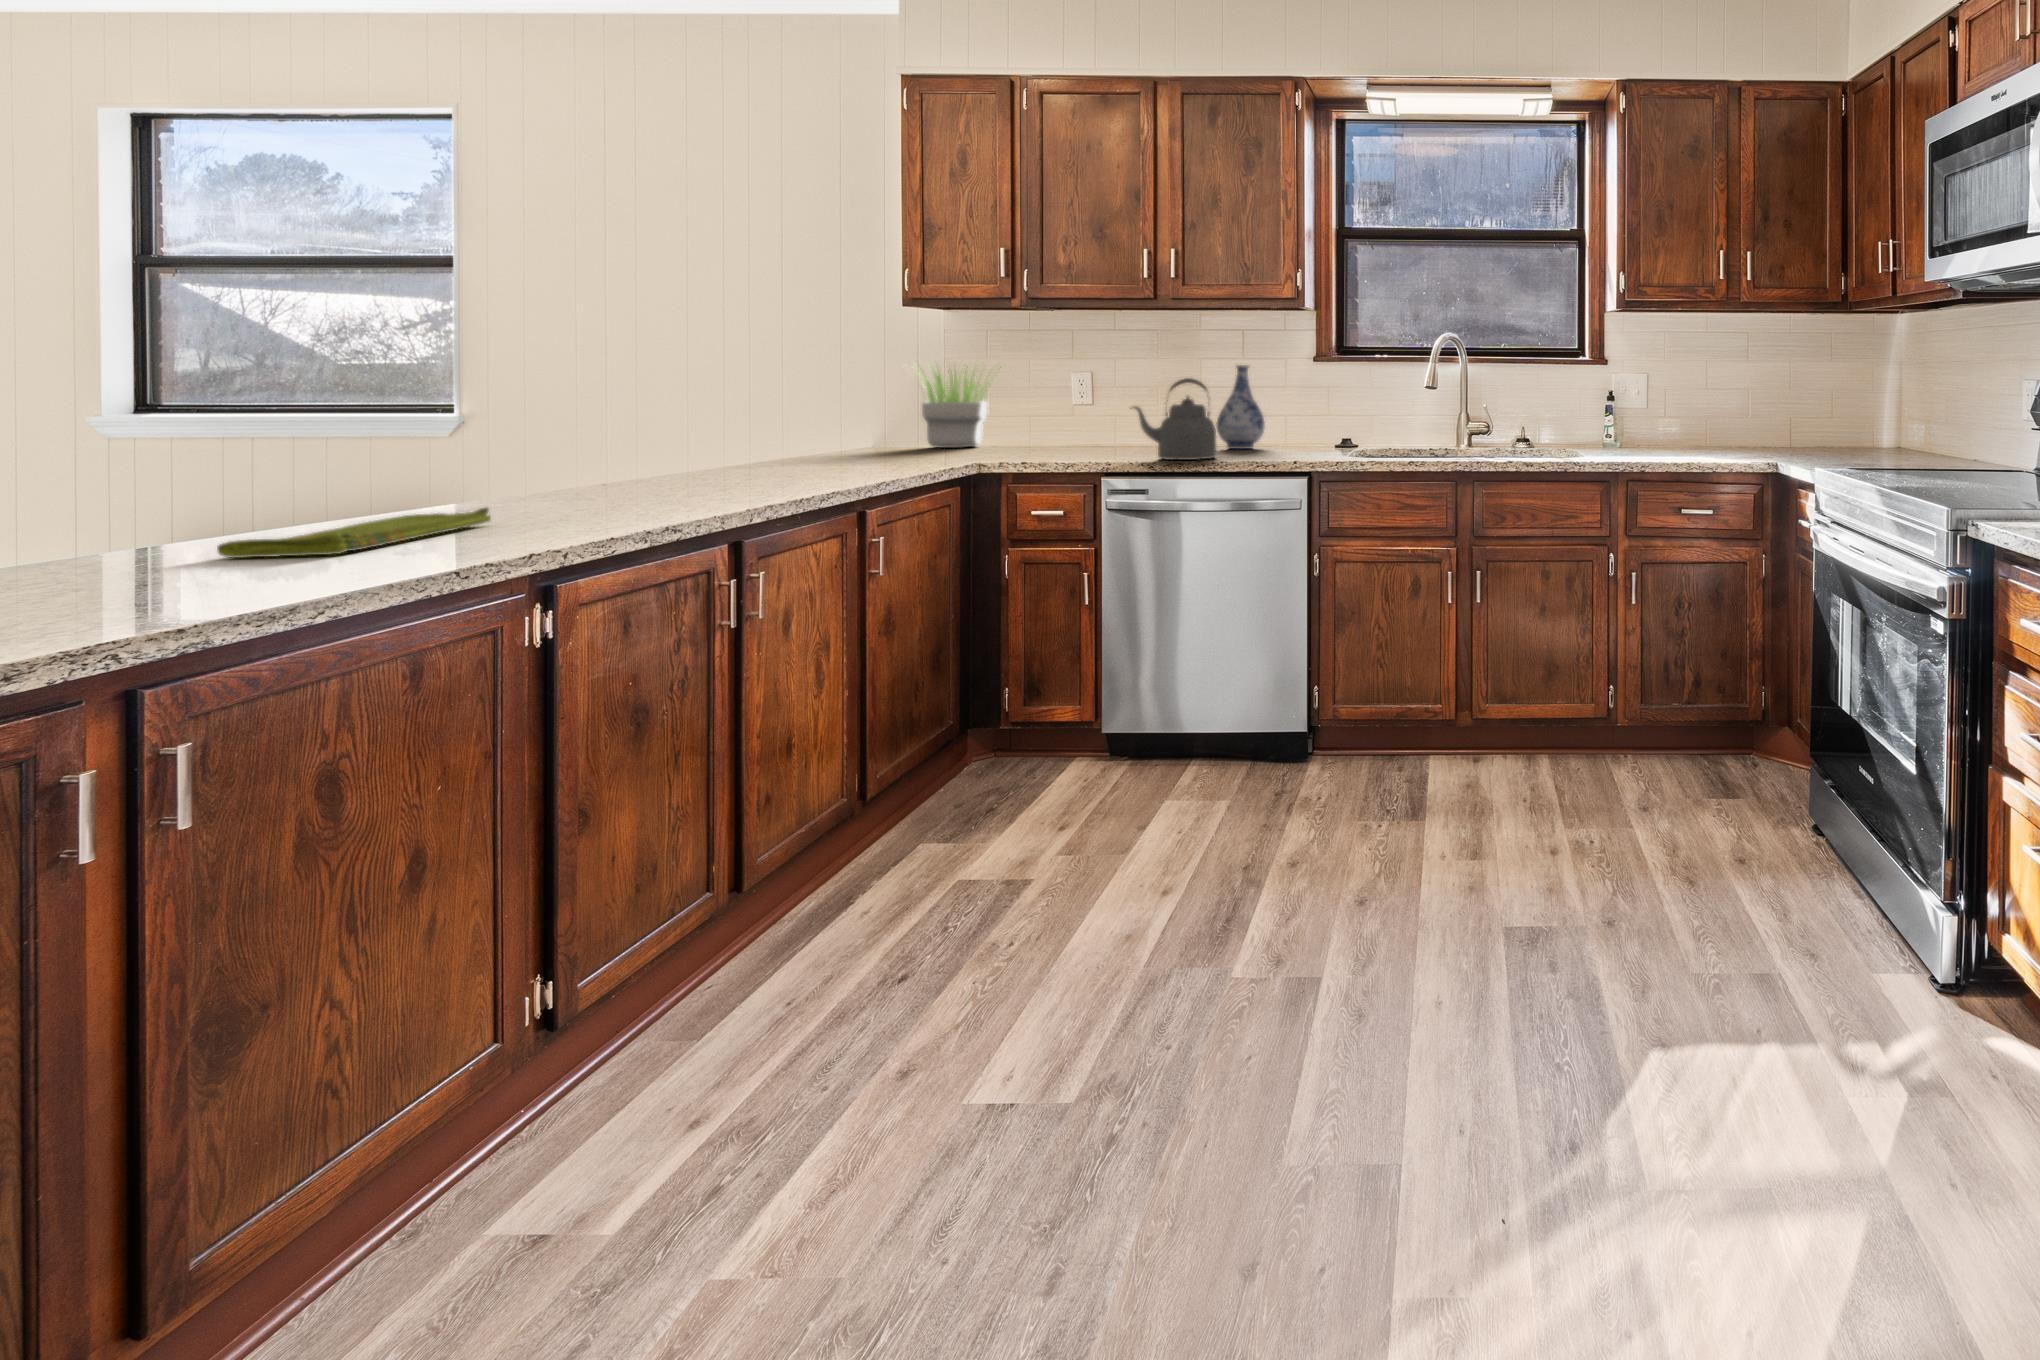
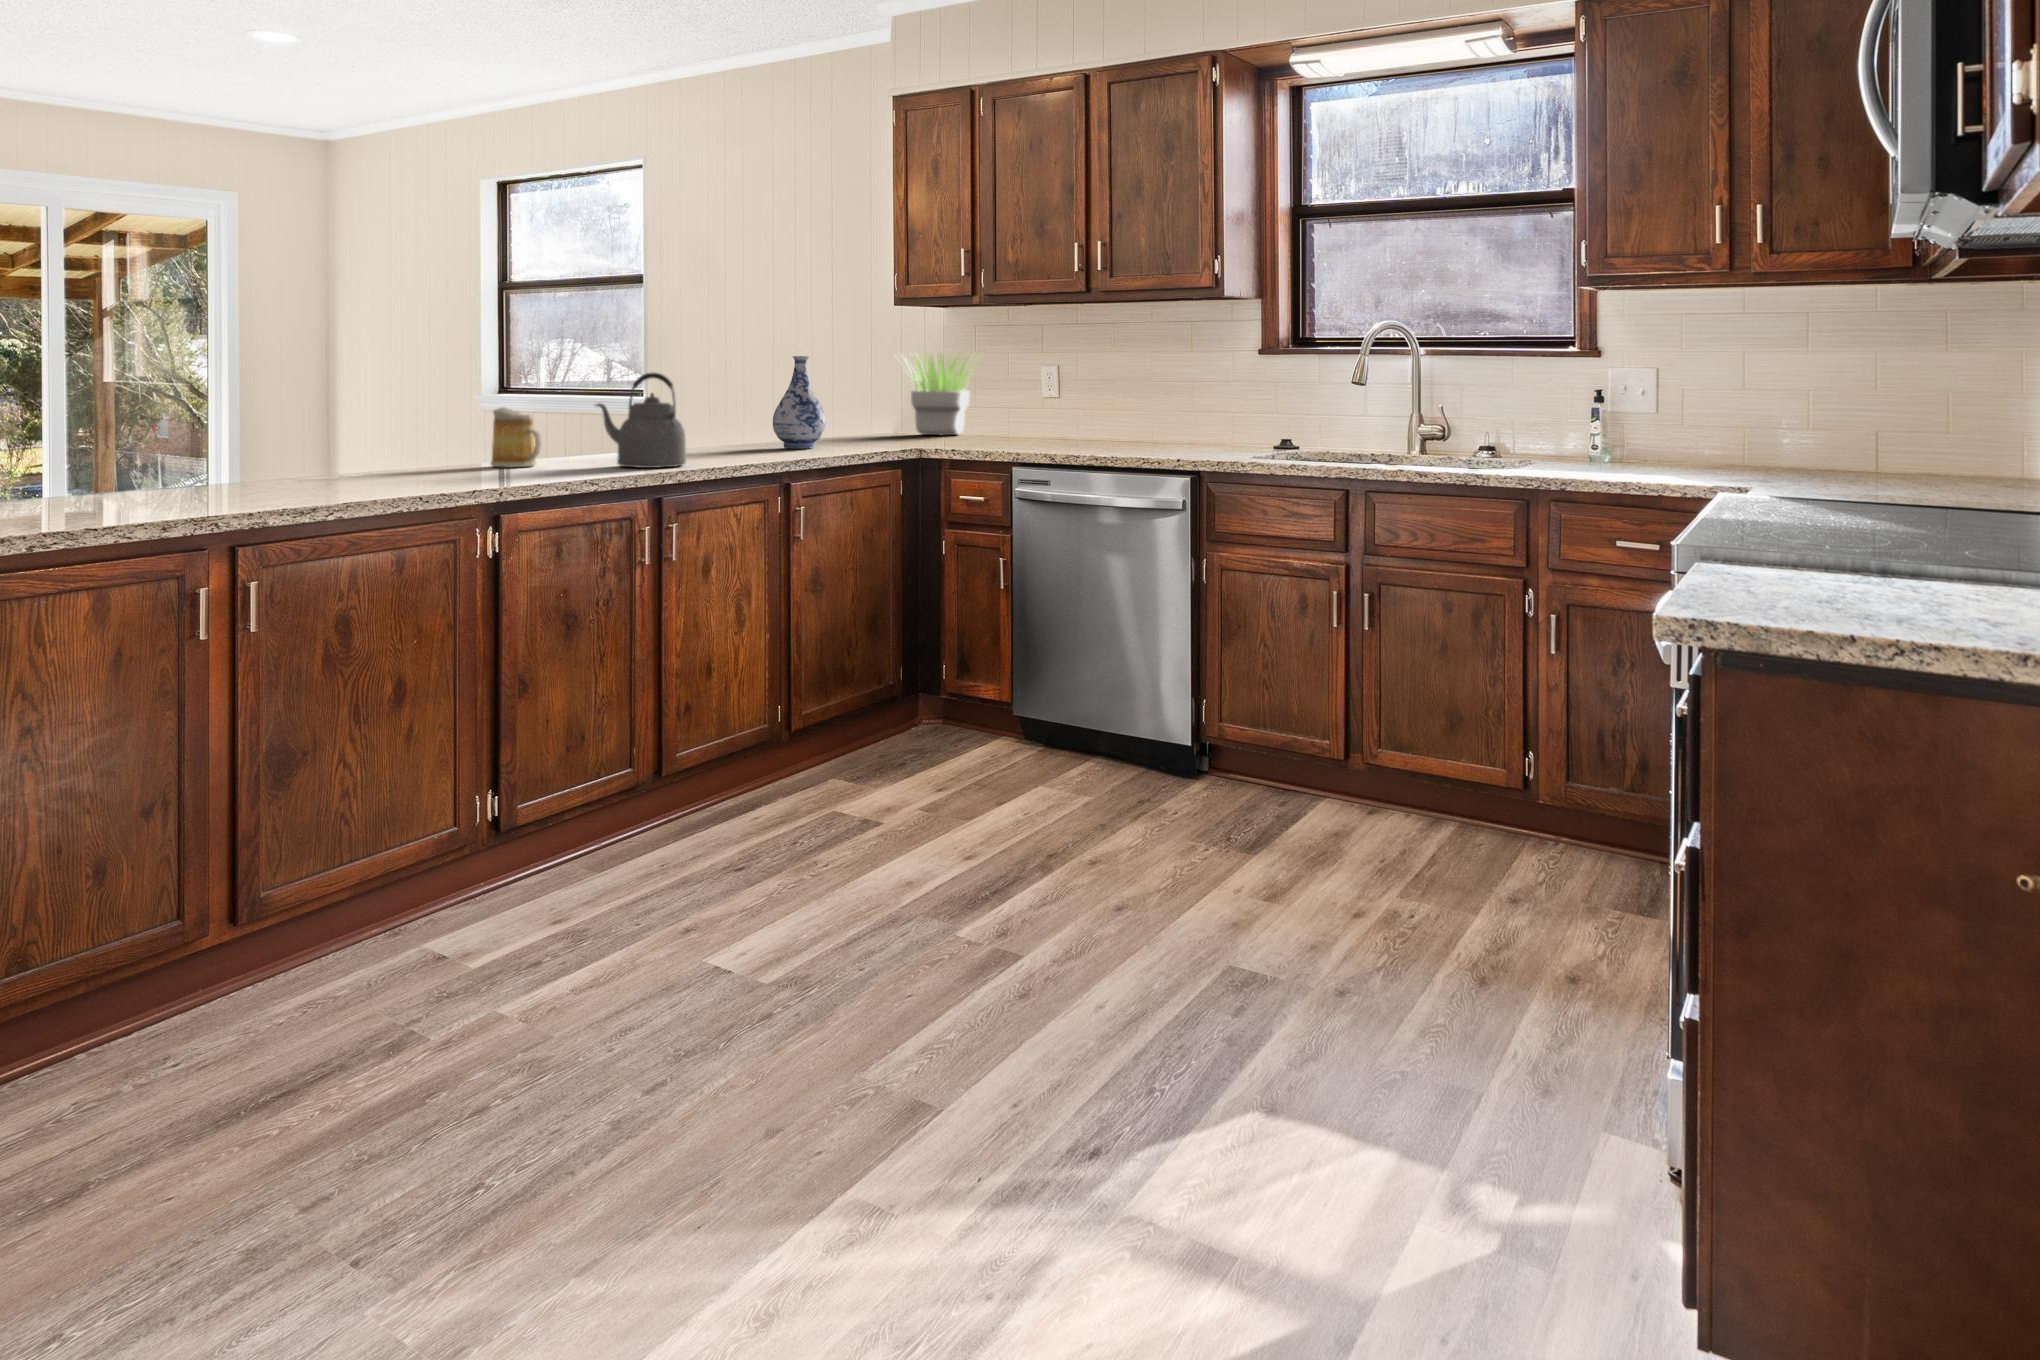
vase: present [1216,365,1265,449] -> present [773,356,826,448]
kettle: present [1130,378,1216,460] -> present [596,373,686,468]
mug: none [464,433,551,514] -> present [491,407,541,467]
dish towel: present [217,508,491,558] -> none [324,461,487,484]

